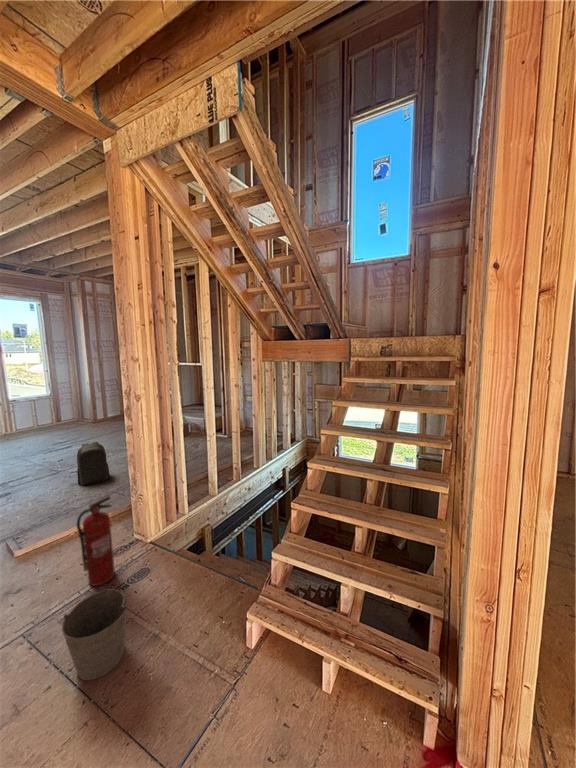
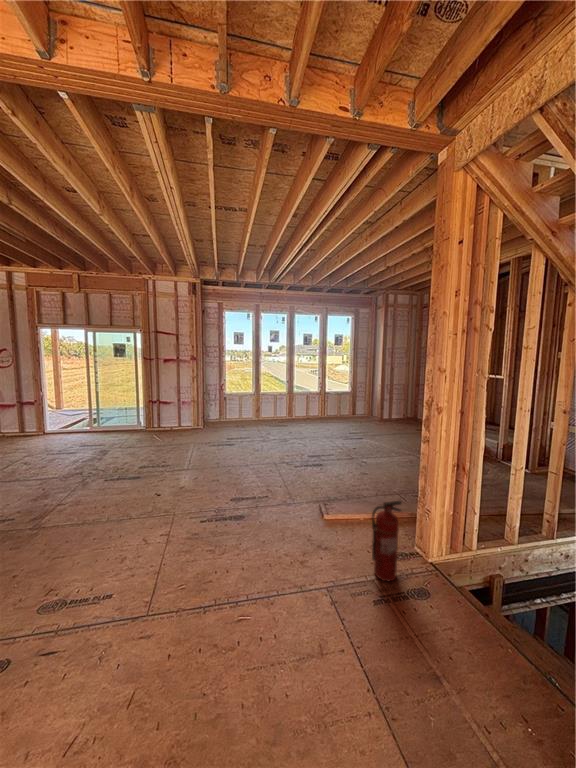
backpack: present [77,442,110,486] -> none [367,439,393,477]
bucket: present [62,589,128,680] -> none [357,592,415,681]

